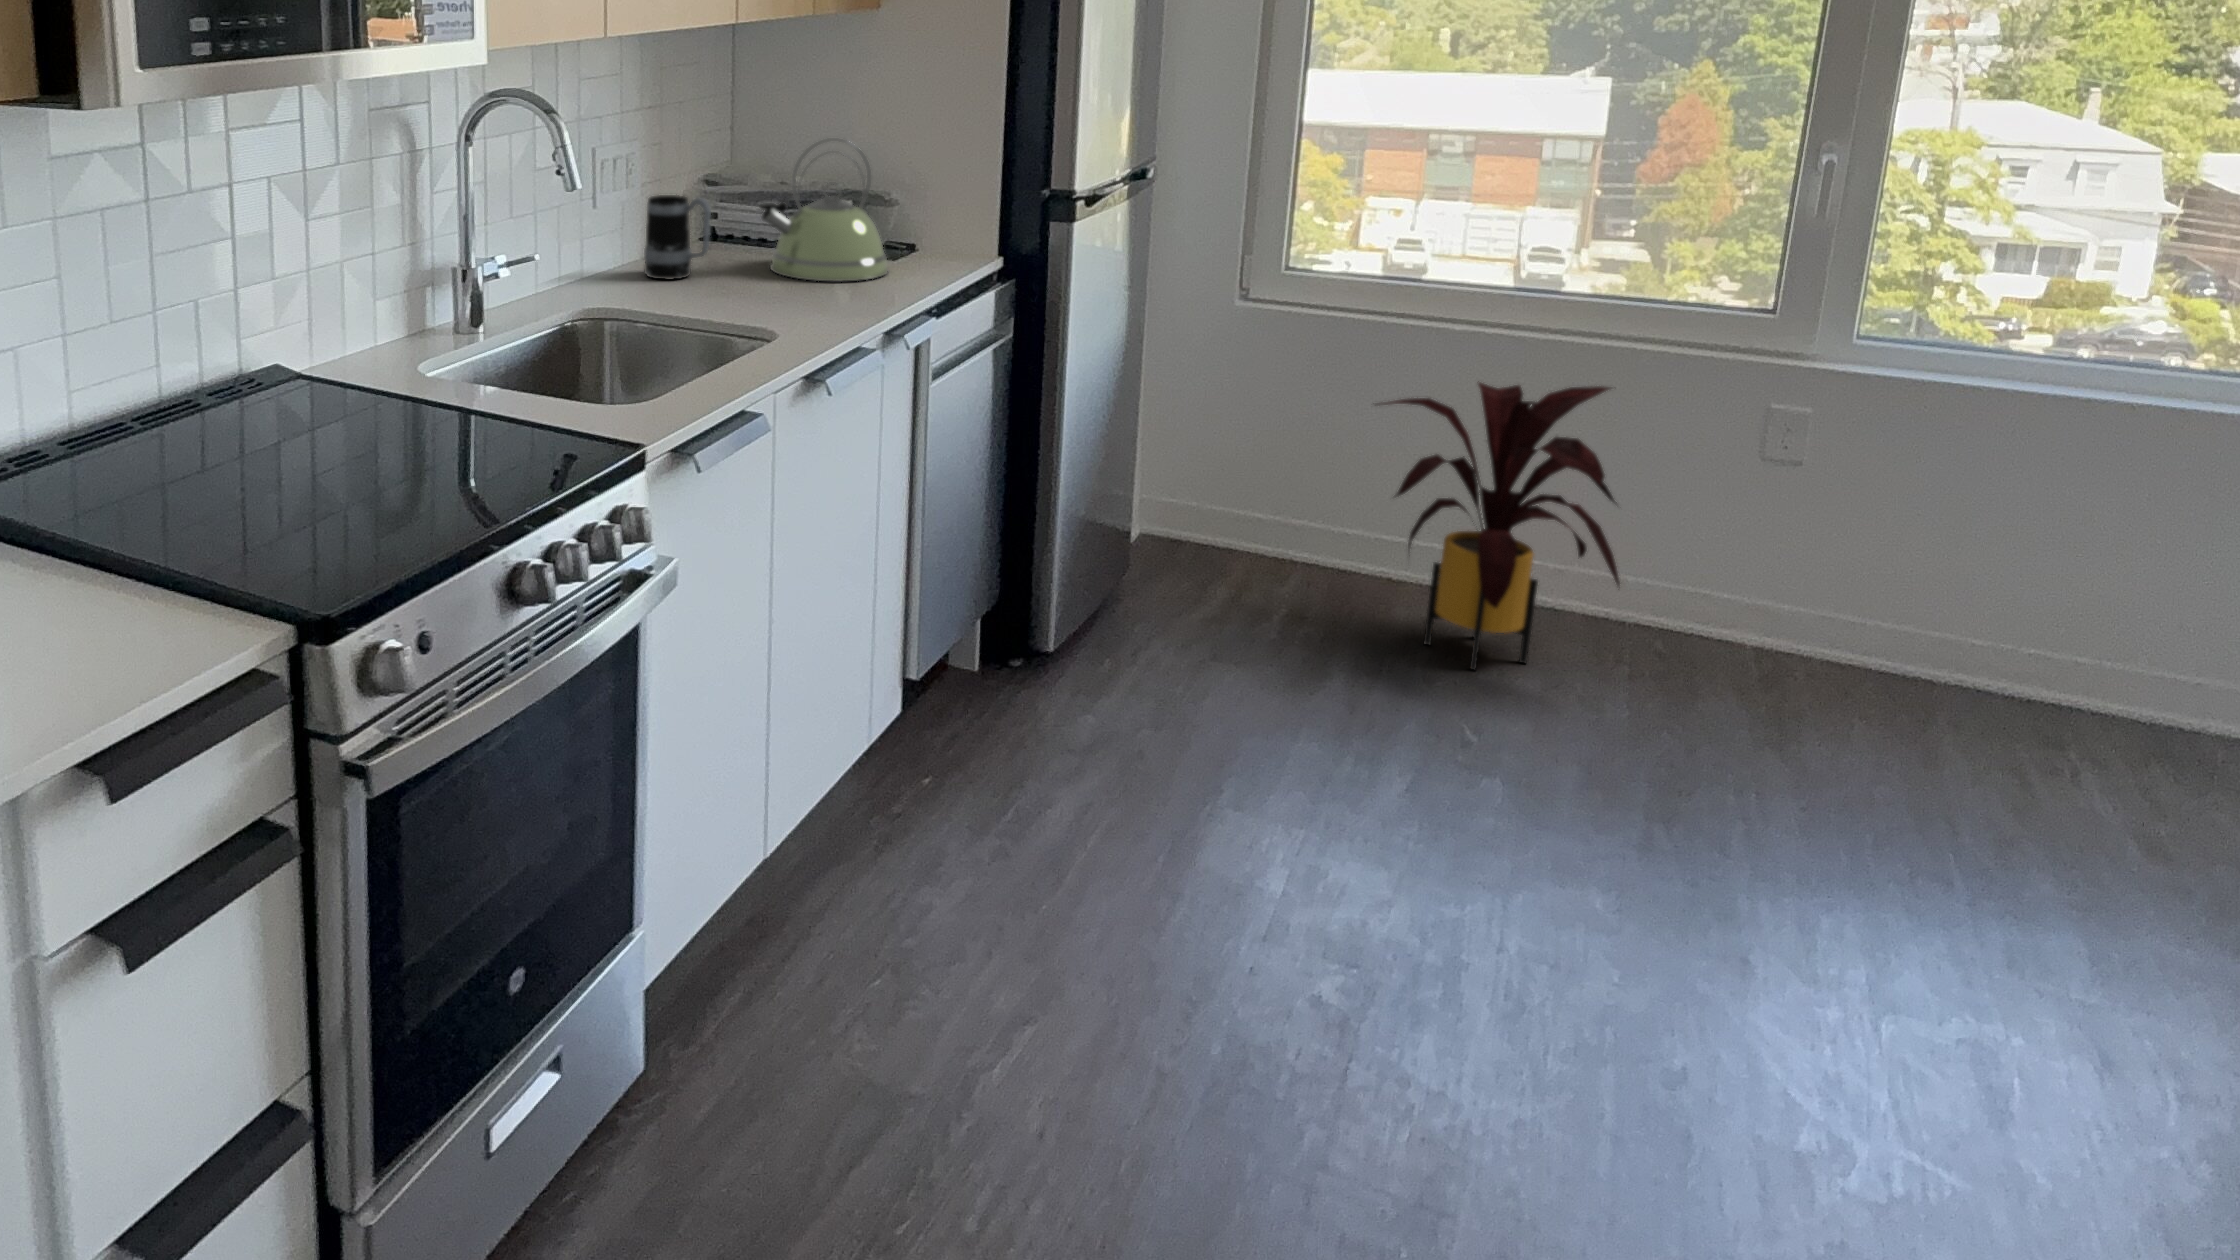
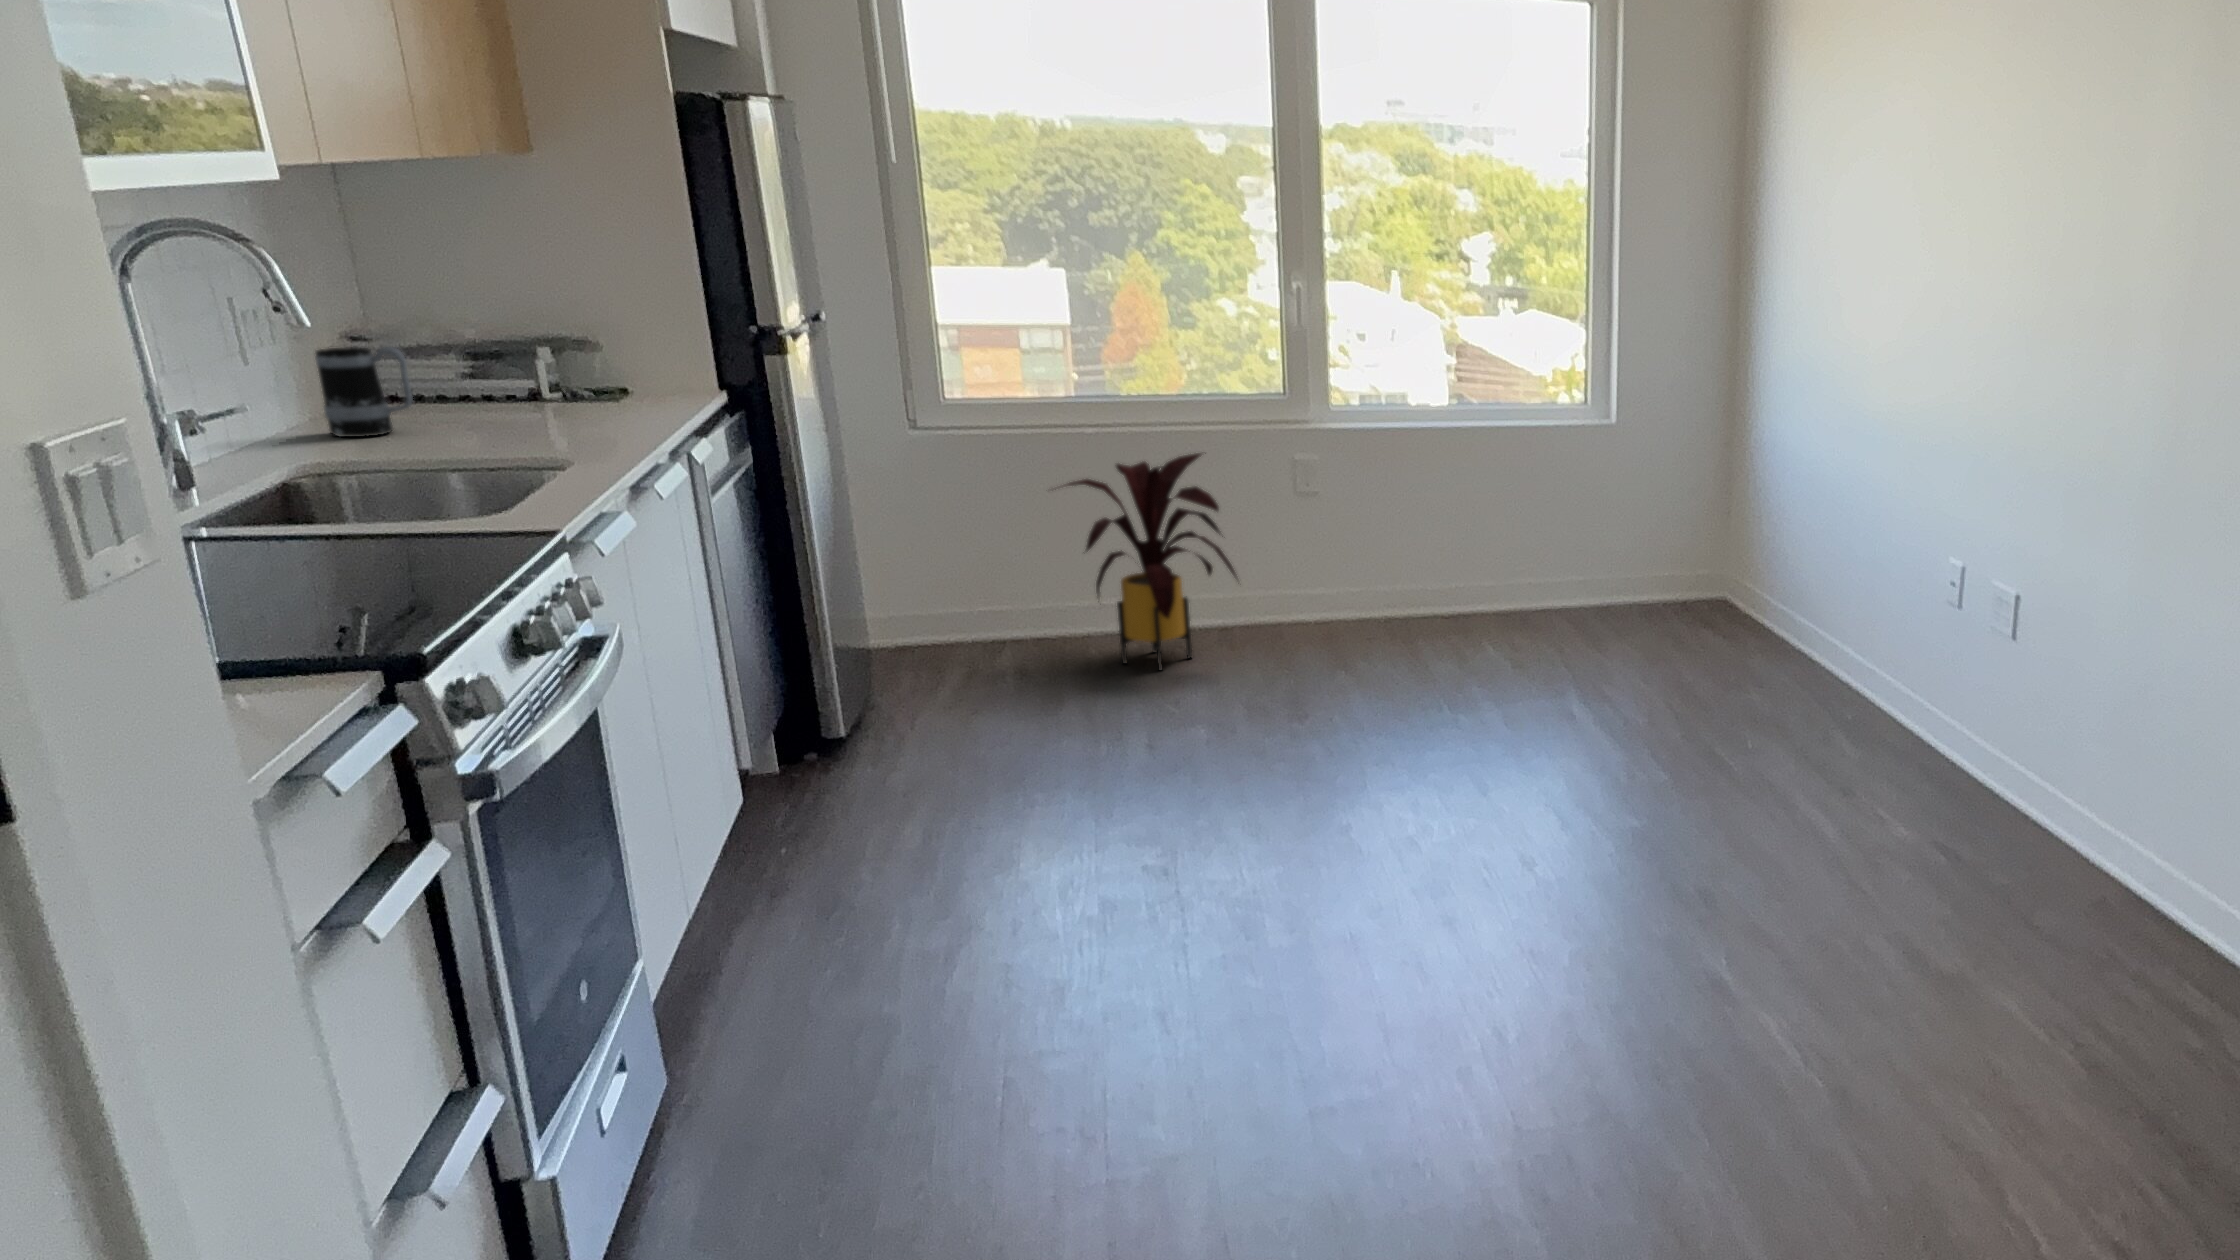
kettle: present [760,138,888,281] -> none [458,281,623,422]

